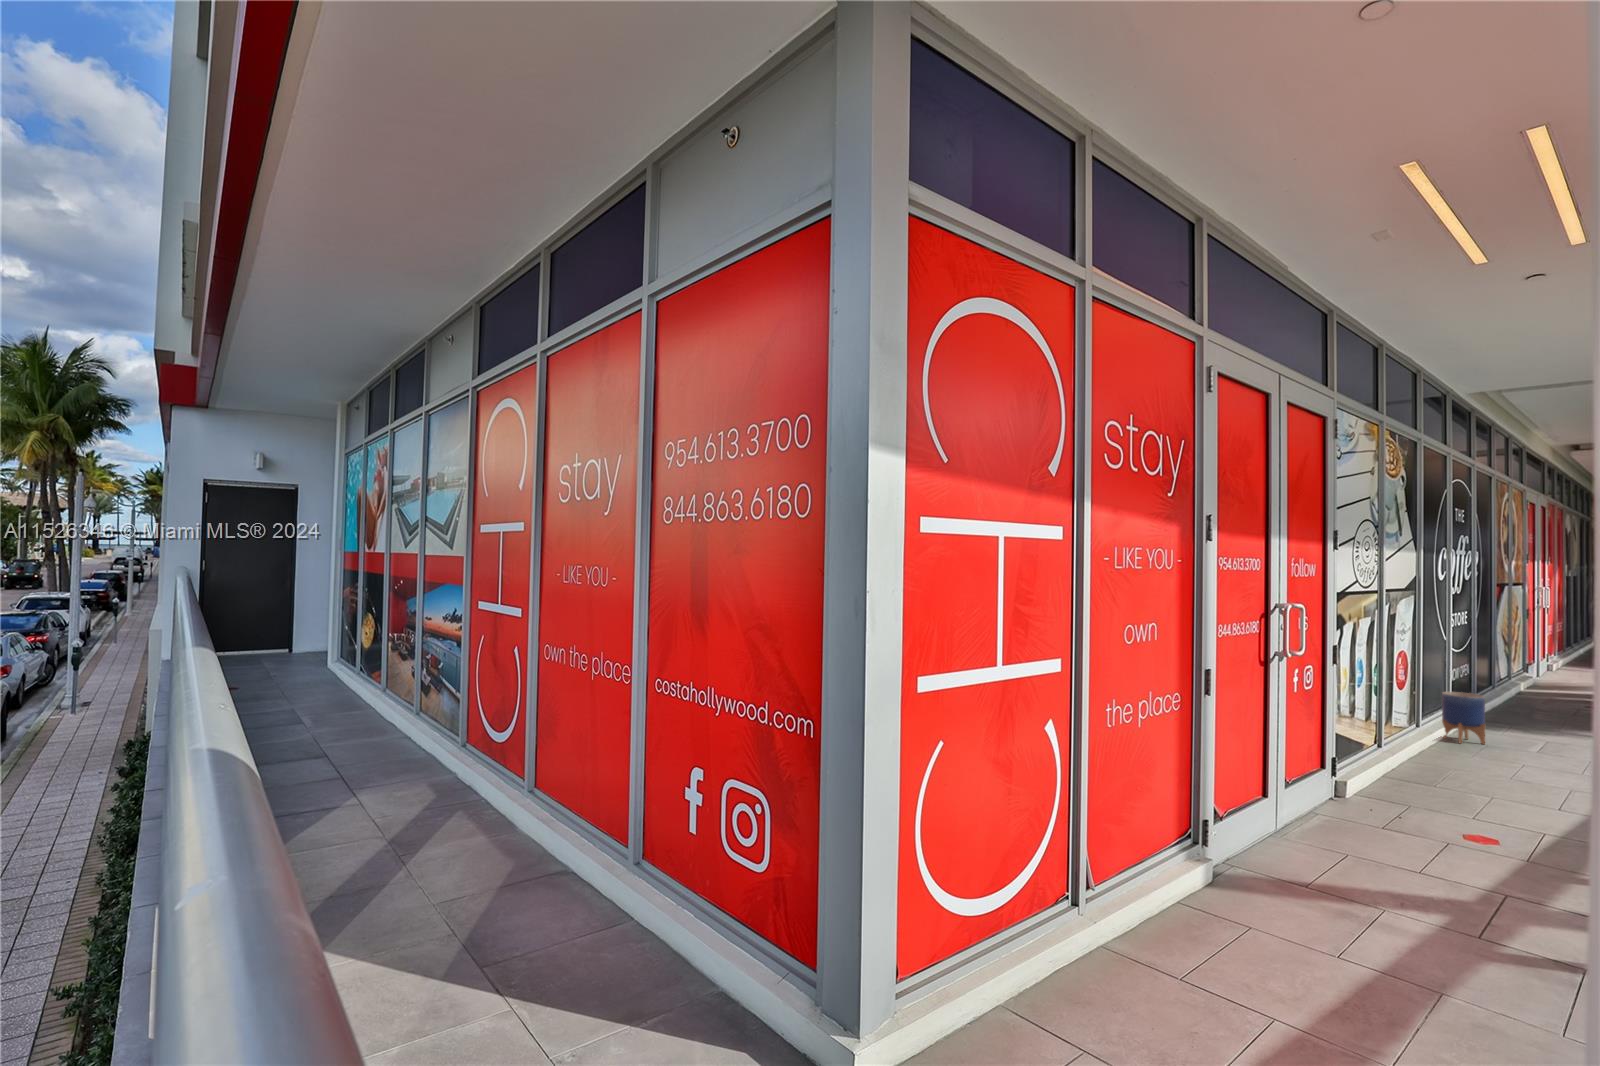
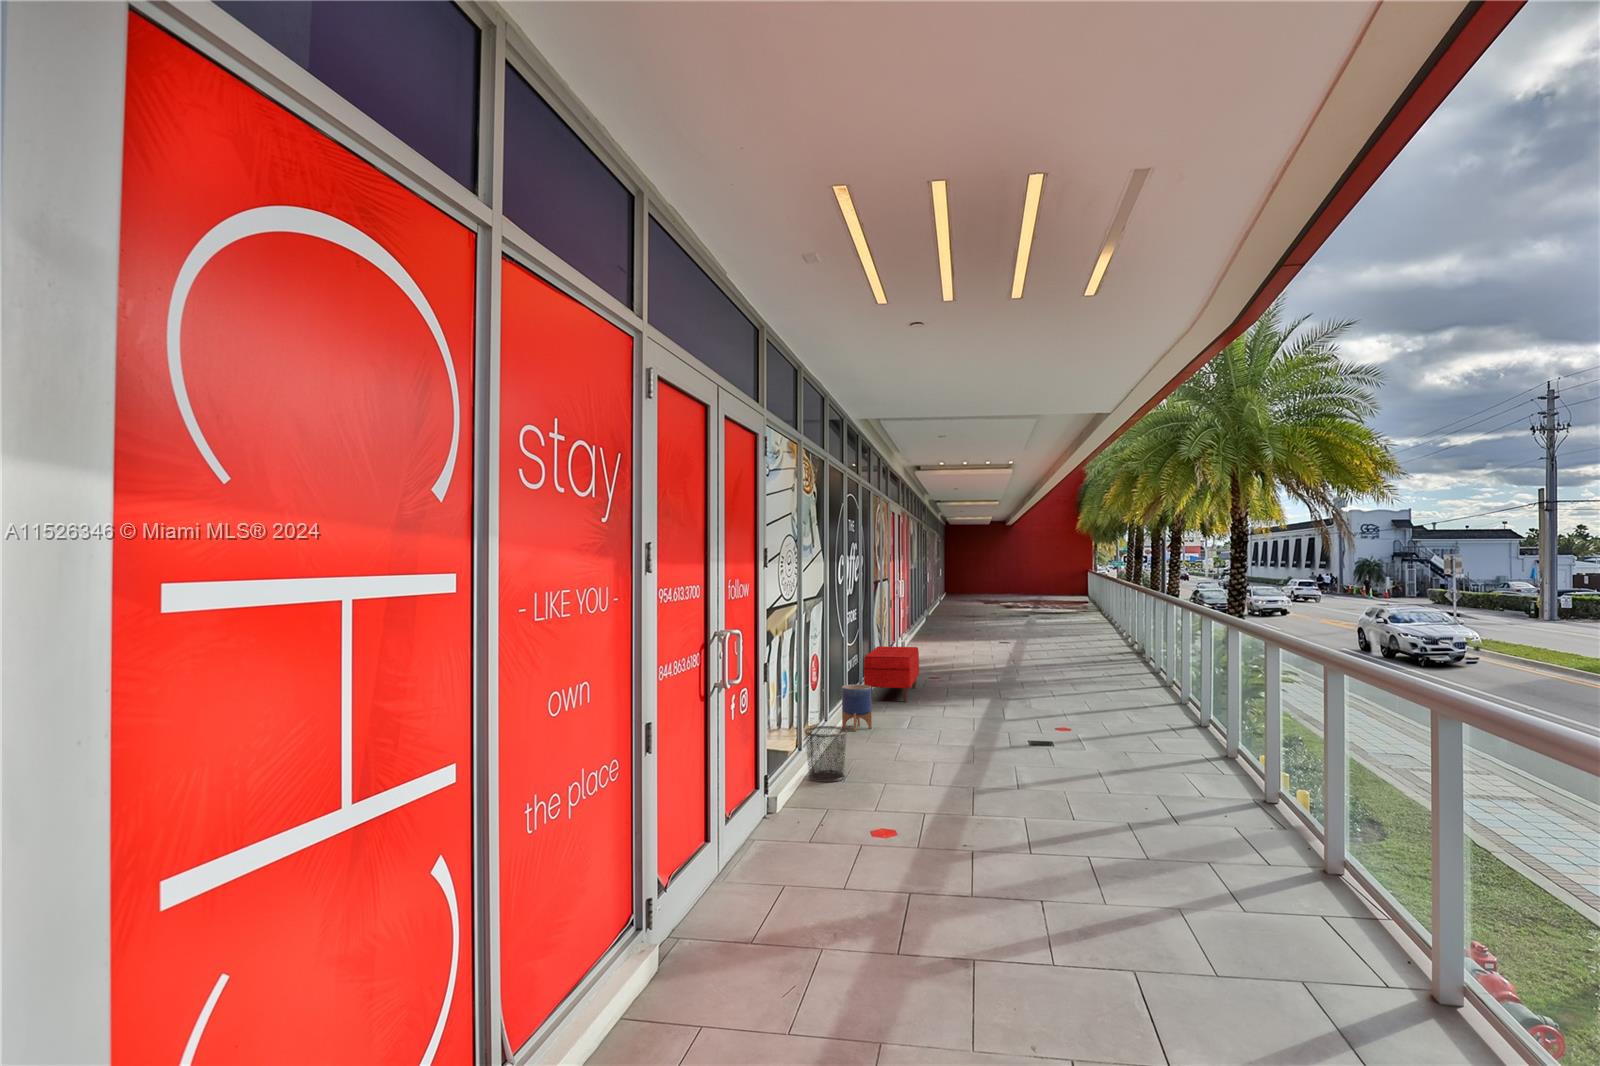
bench: none [1478,659,1568,726] -> present [864,646,919,702]
waste bin: none [1385,723,1444,783] -> present [805,726,847,782]

